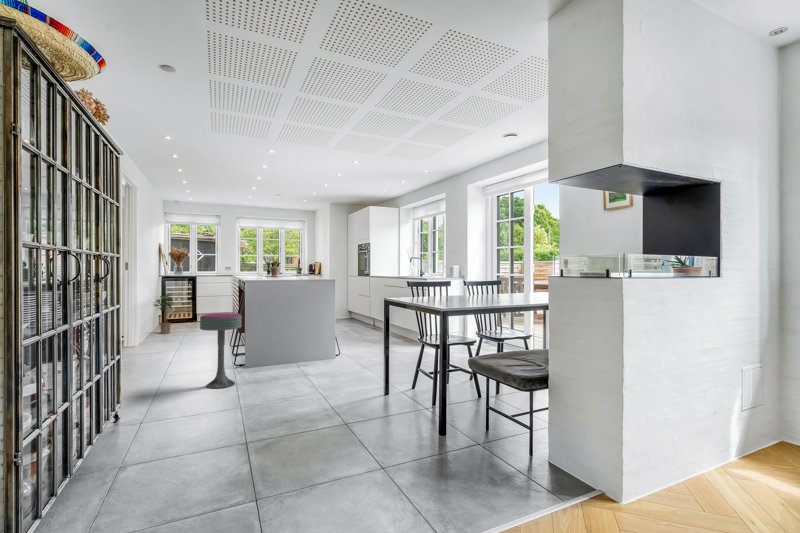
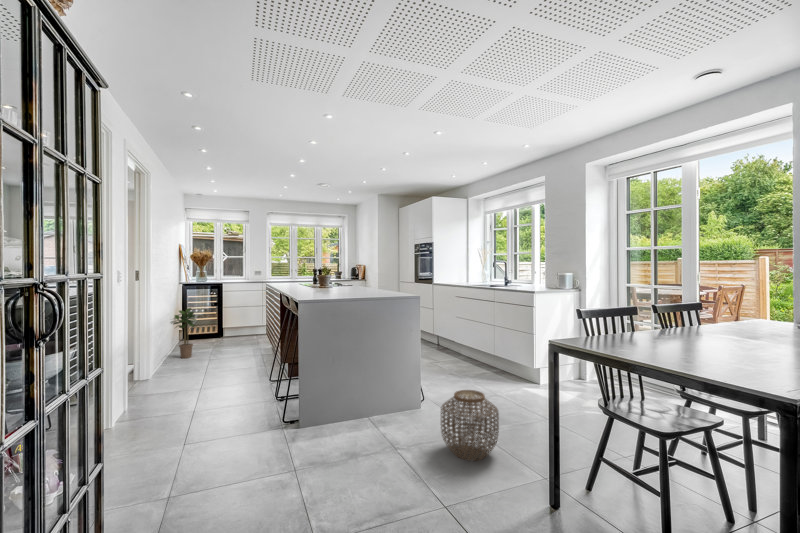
bar stool: present [200,313,242,388] -> none [239,362,306,499]
woven basket: none [331,335,367,376] -> present [441,390,499,461]

